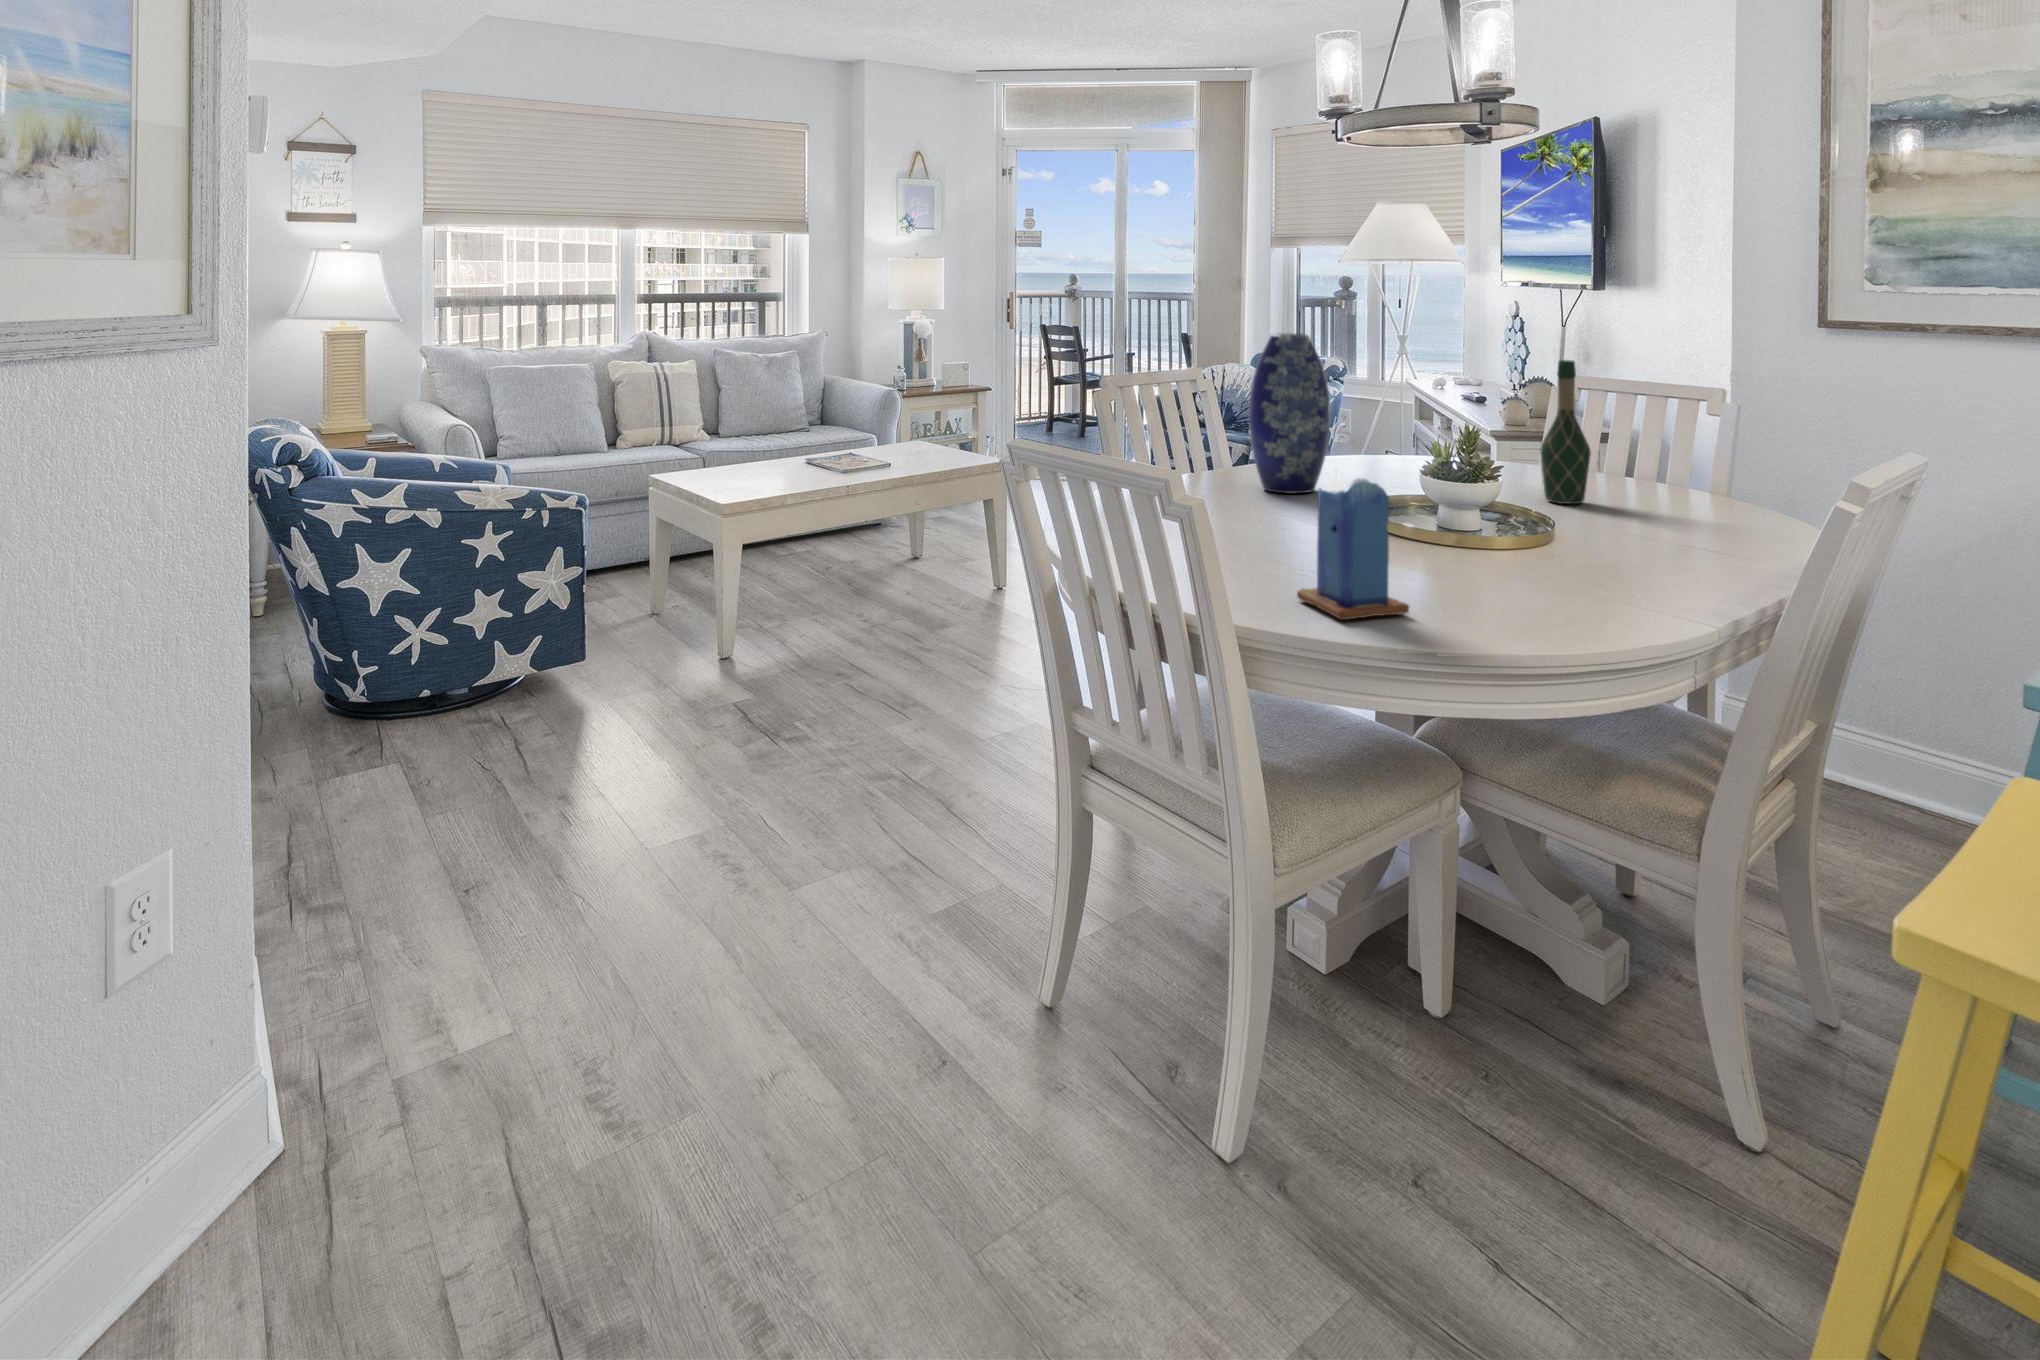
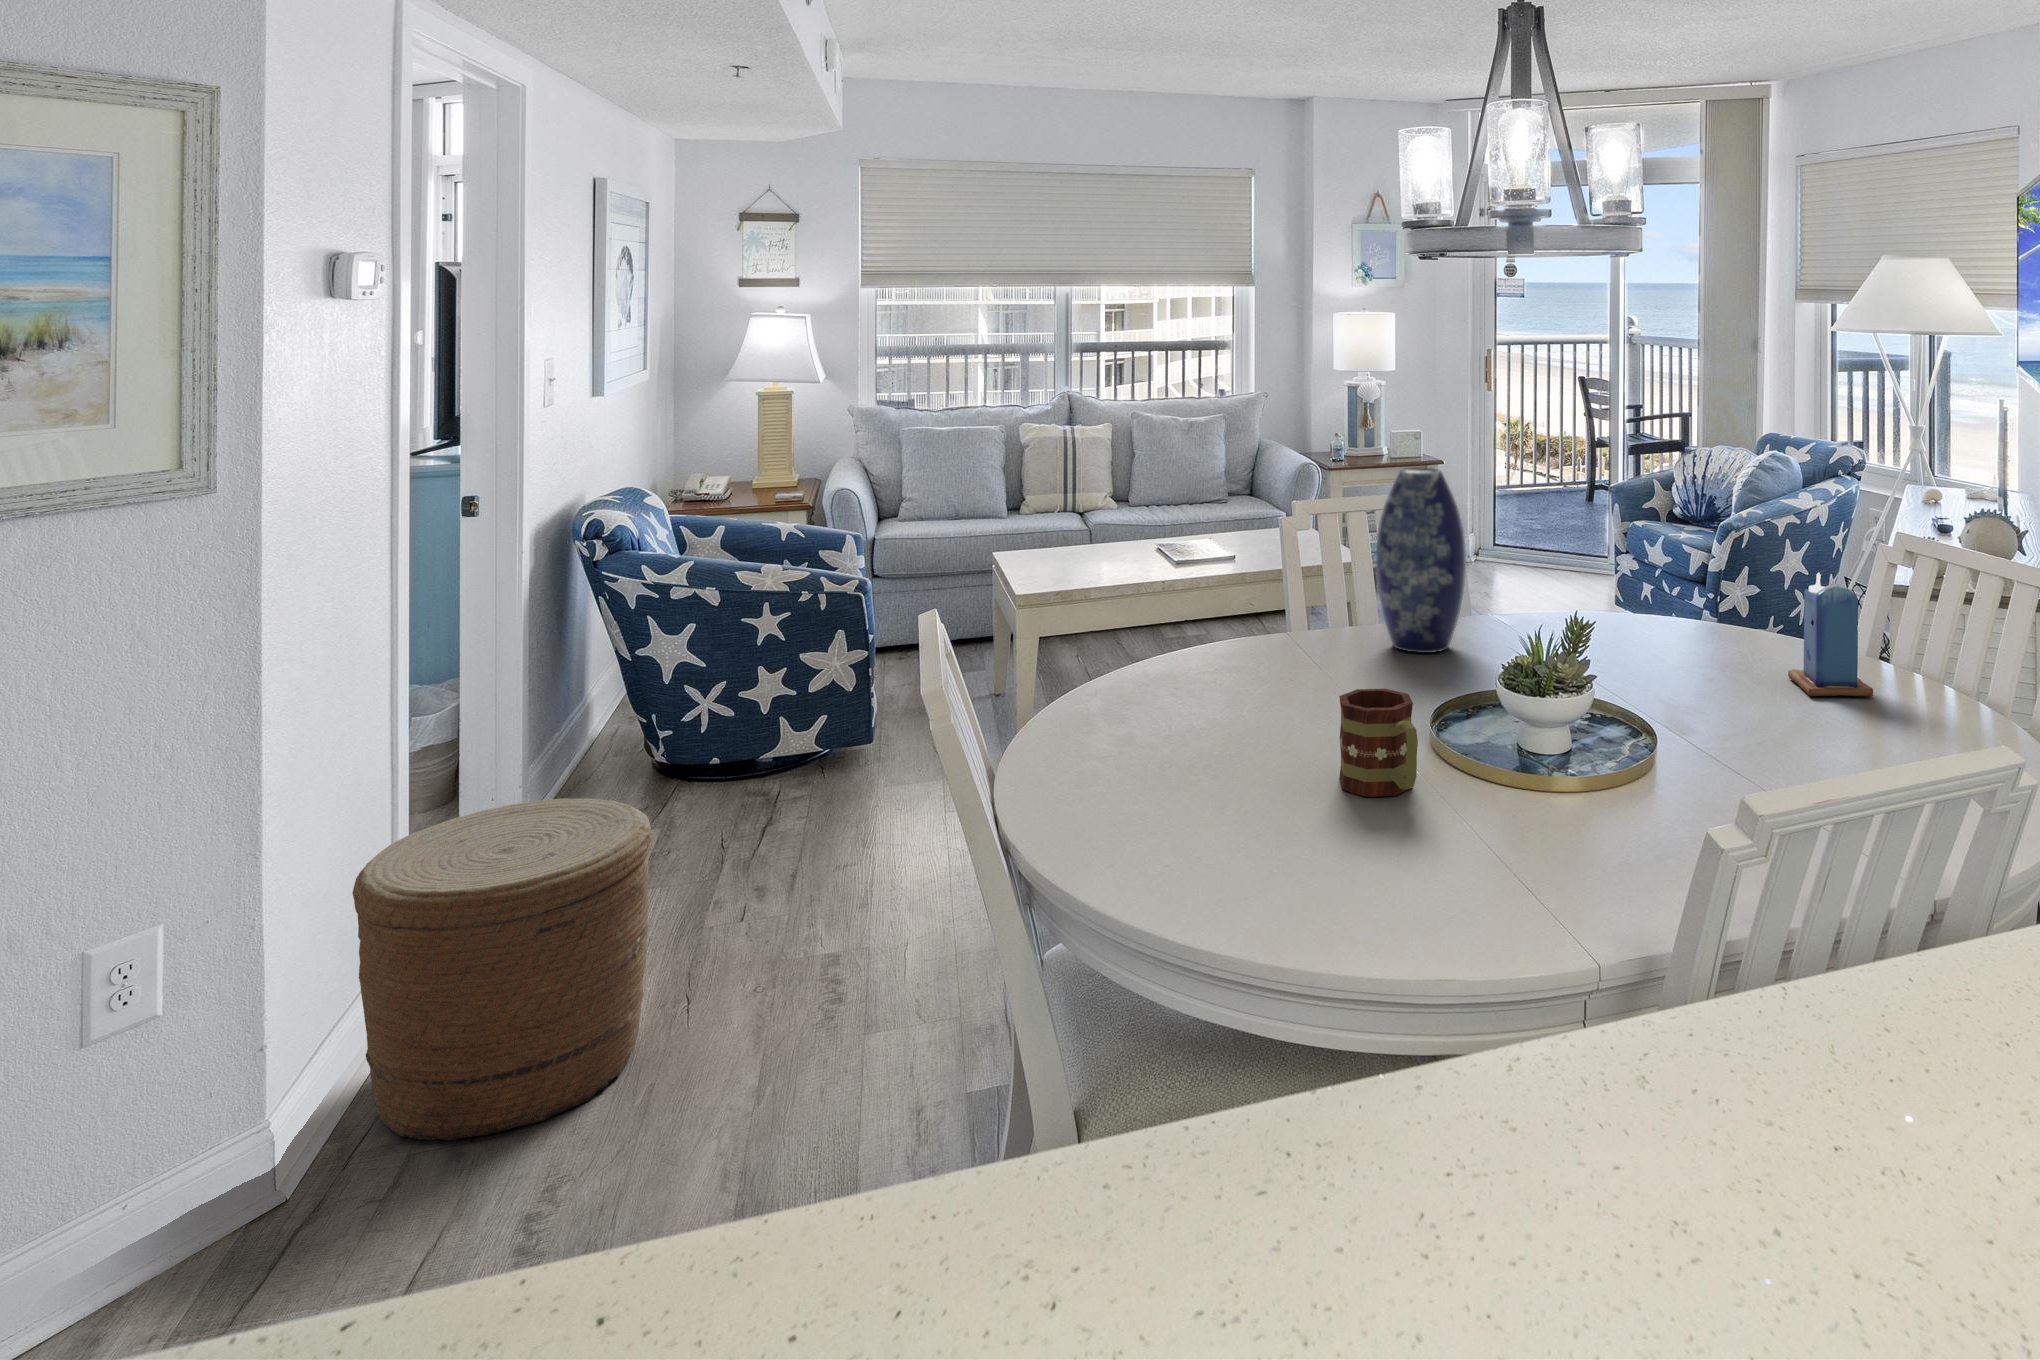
wine bottle: present [1540,360,1591,504] -> none [1683,521,1741,699]
candle: present [1297,467,1409,620] -> present [1788,573,1873,696]
mug: none [1434,492,1536,581] -> present [1339,689,1418,797]
woven basket: none [285,708,605,1103] -> present [352,798,652,1141]

